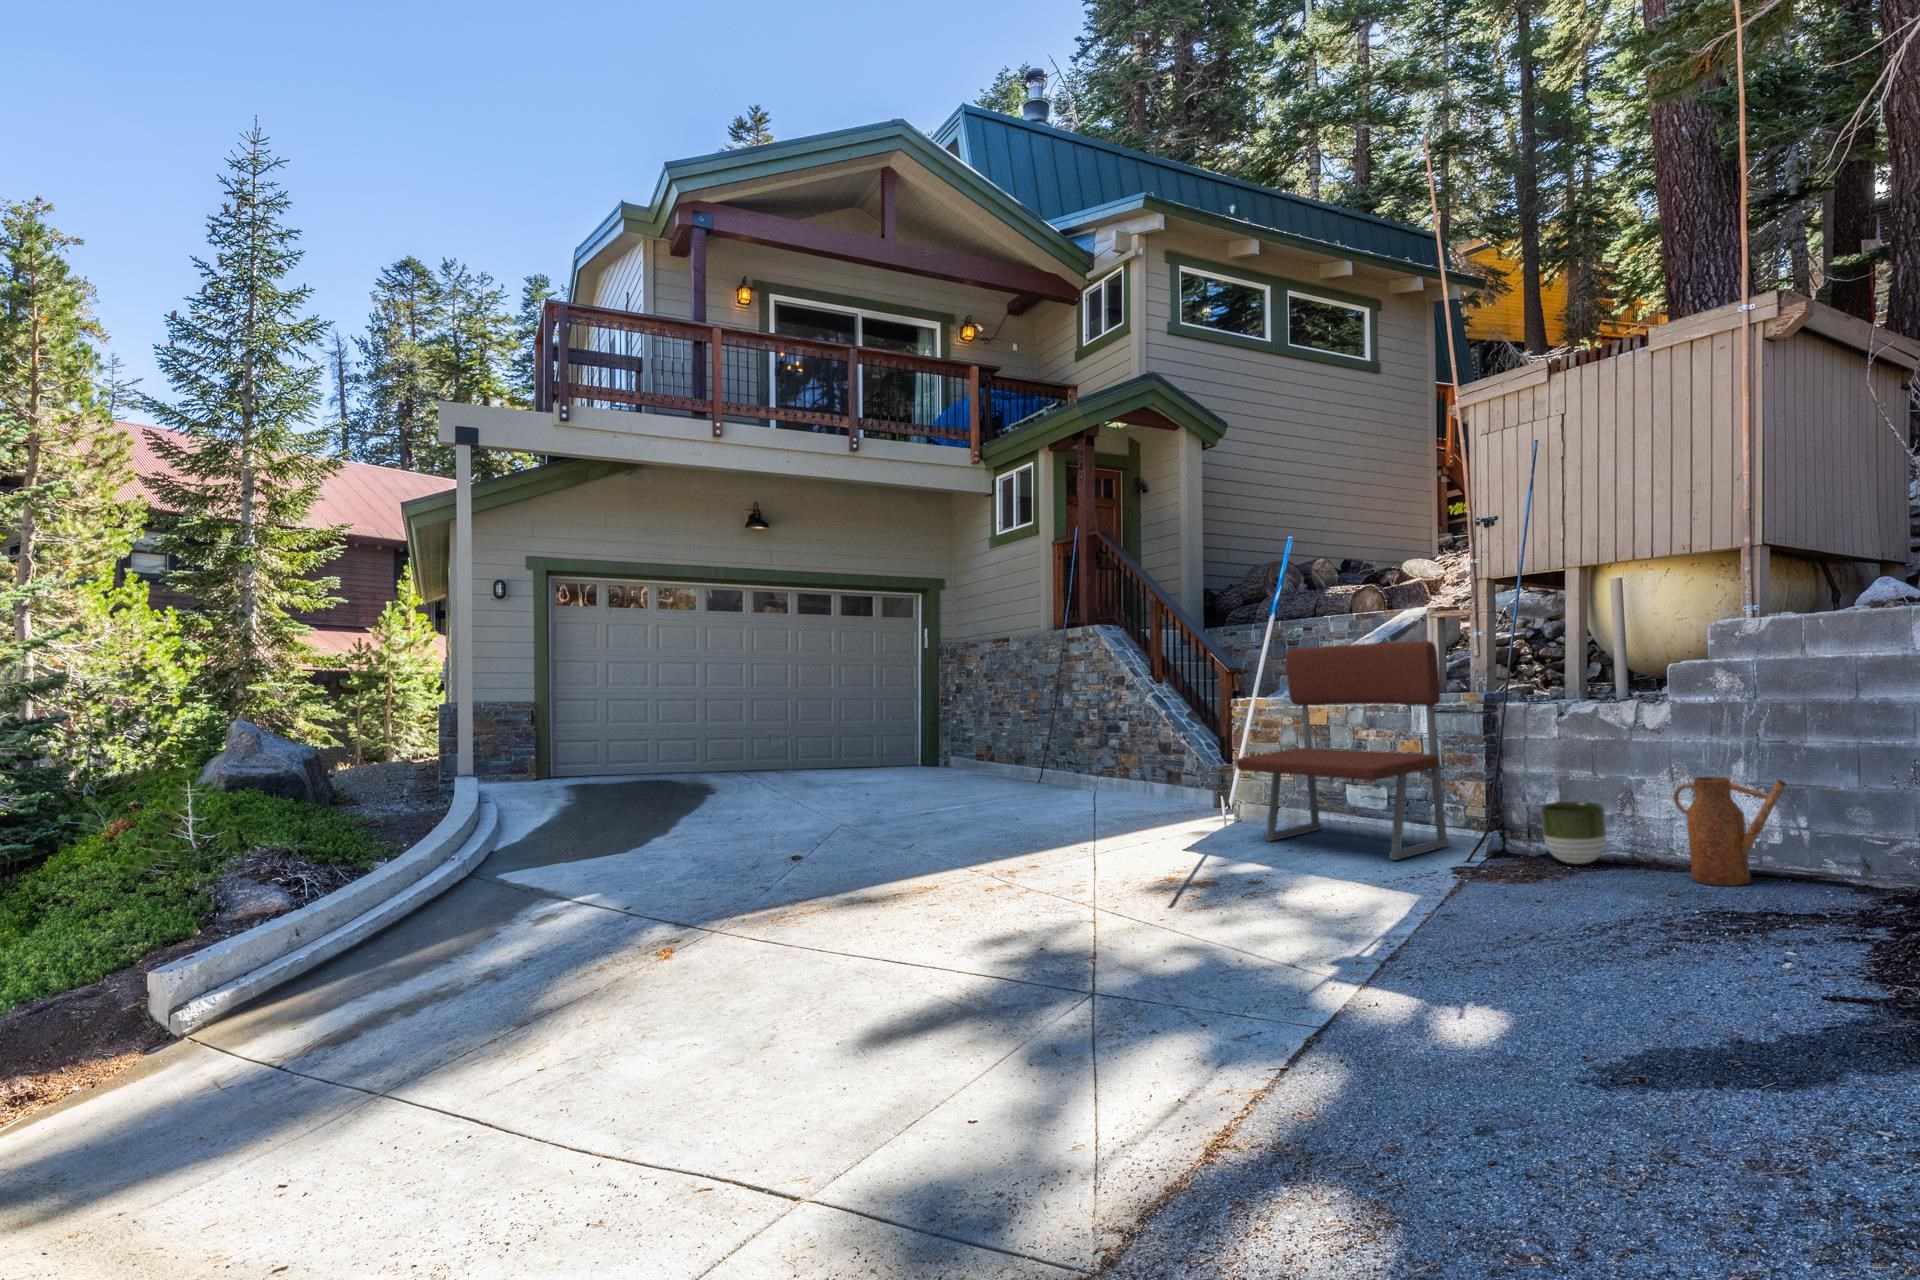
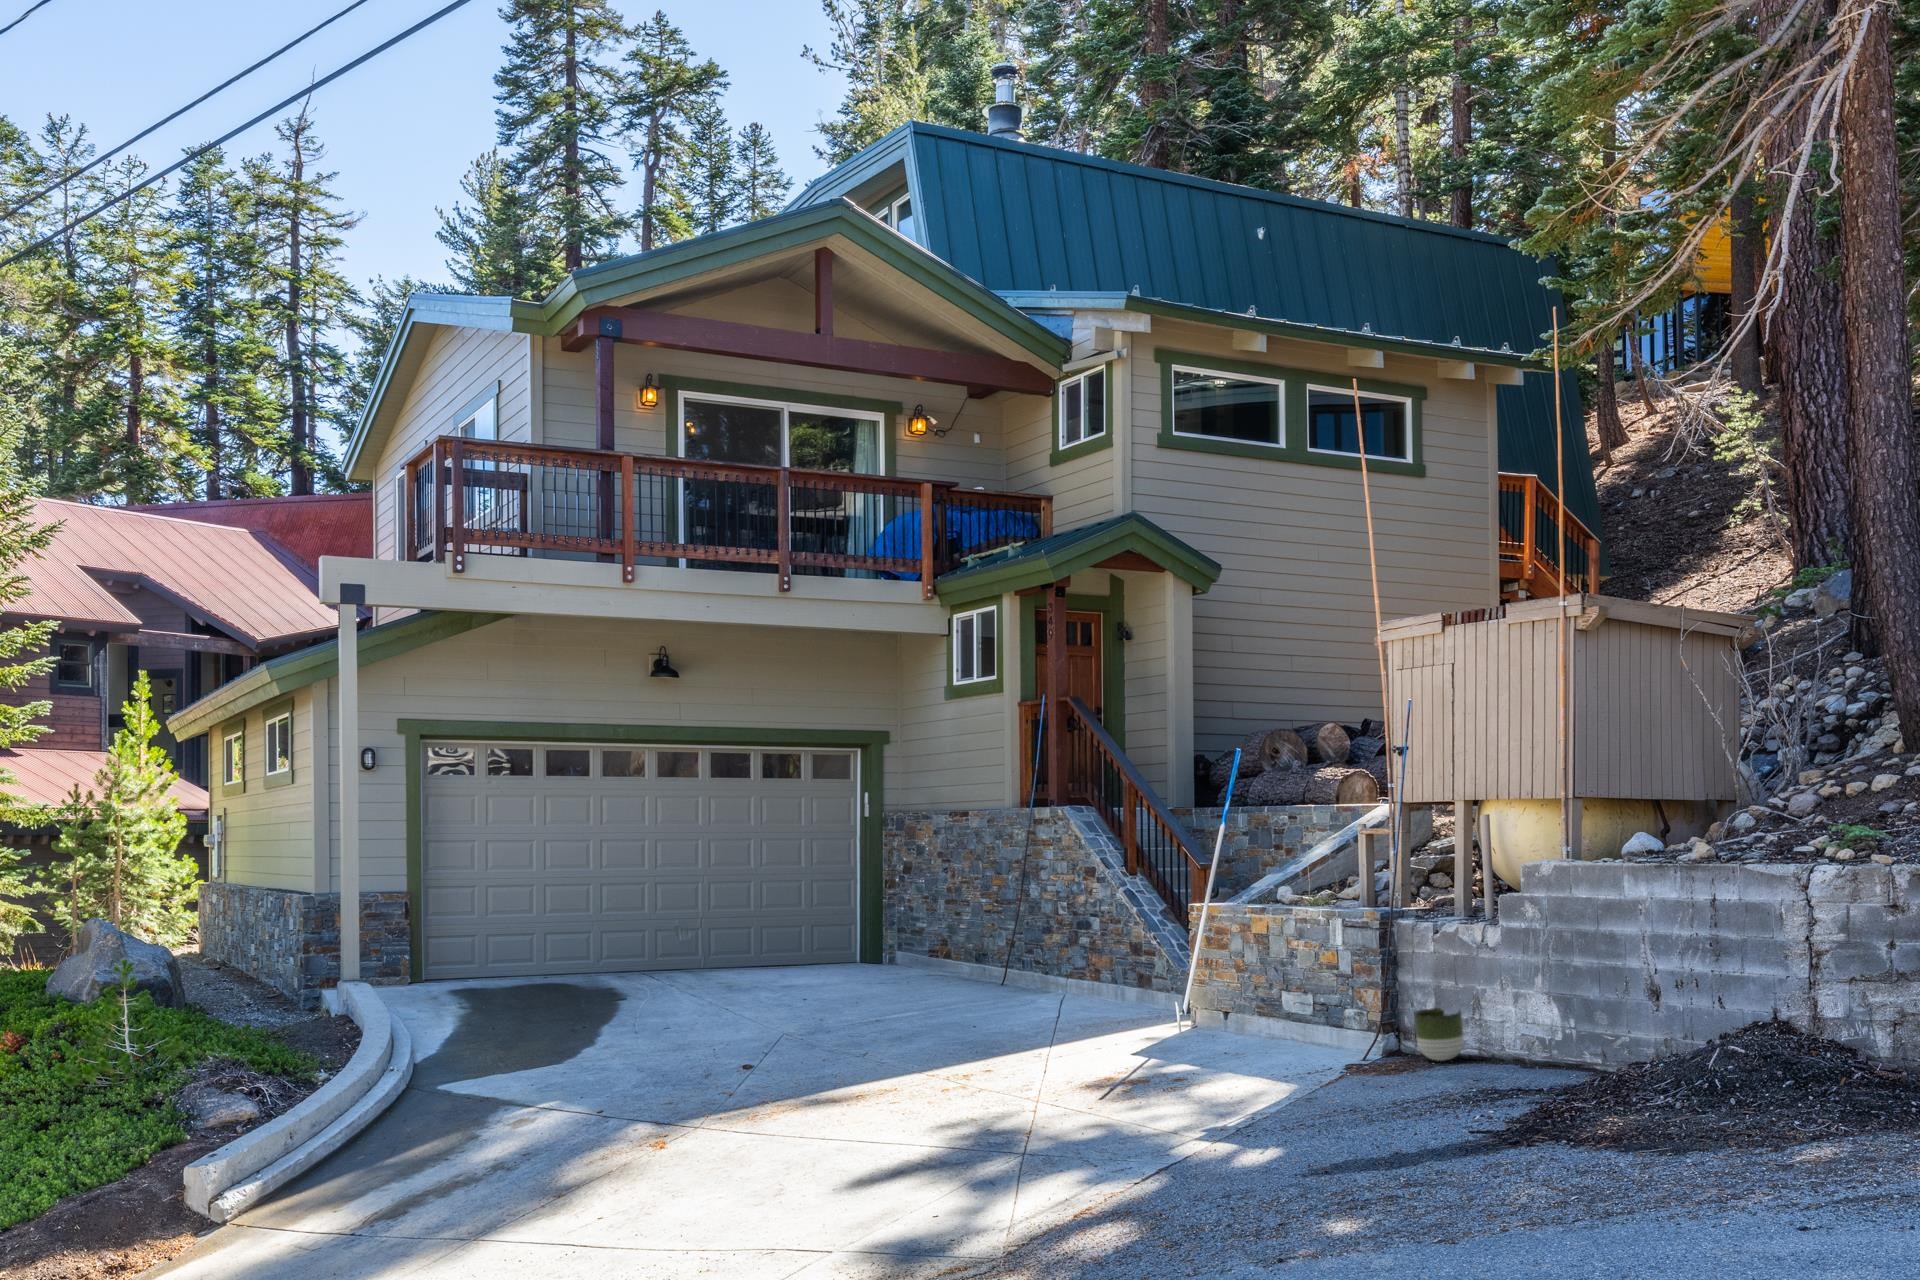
bench: present [1236,641,1450,860] -> none [1175,862,1356,1060]
watering can: present [1673,777,1786,886] -> none [1500,988,1563,1075]

